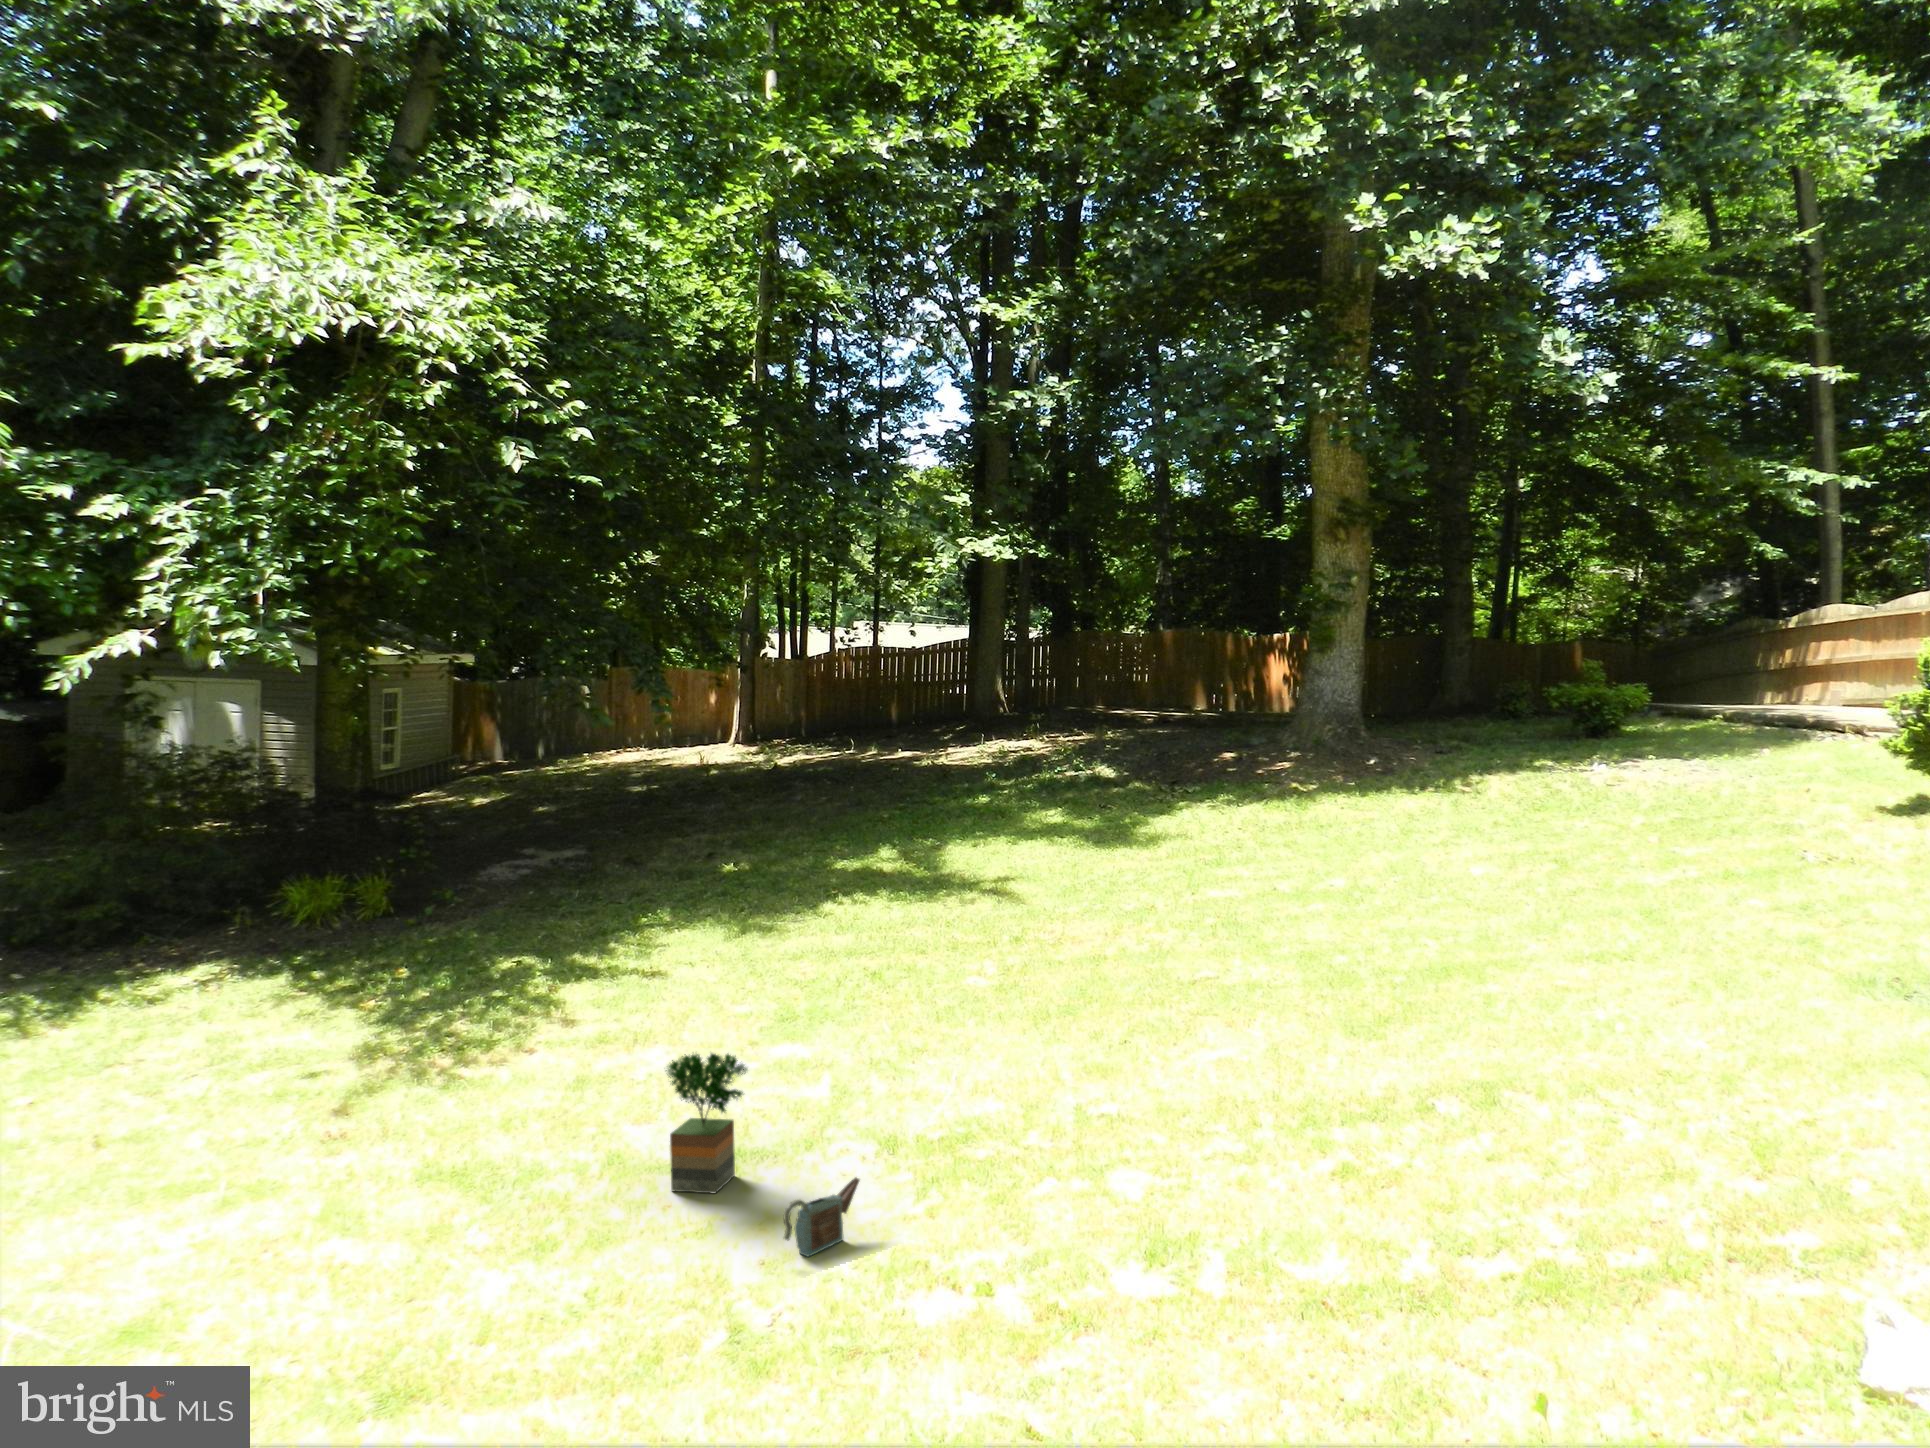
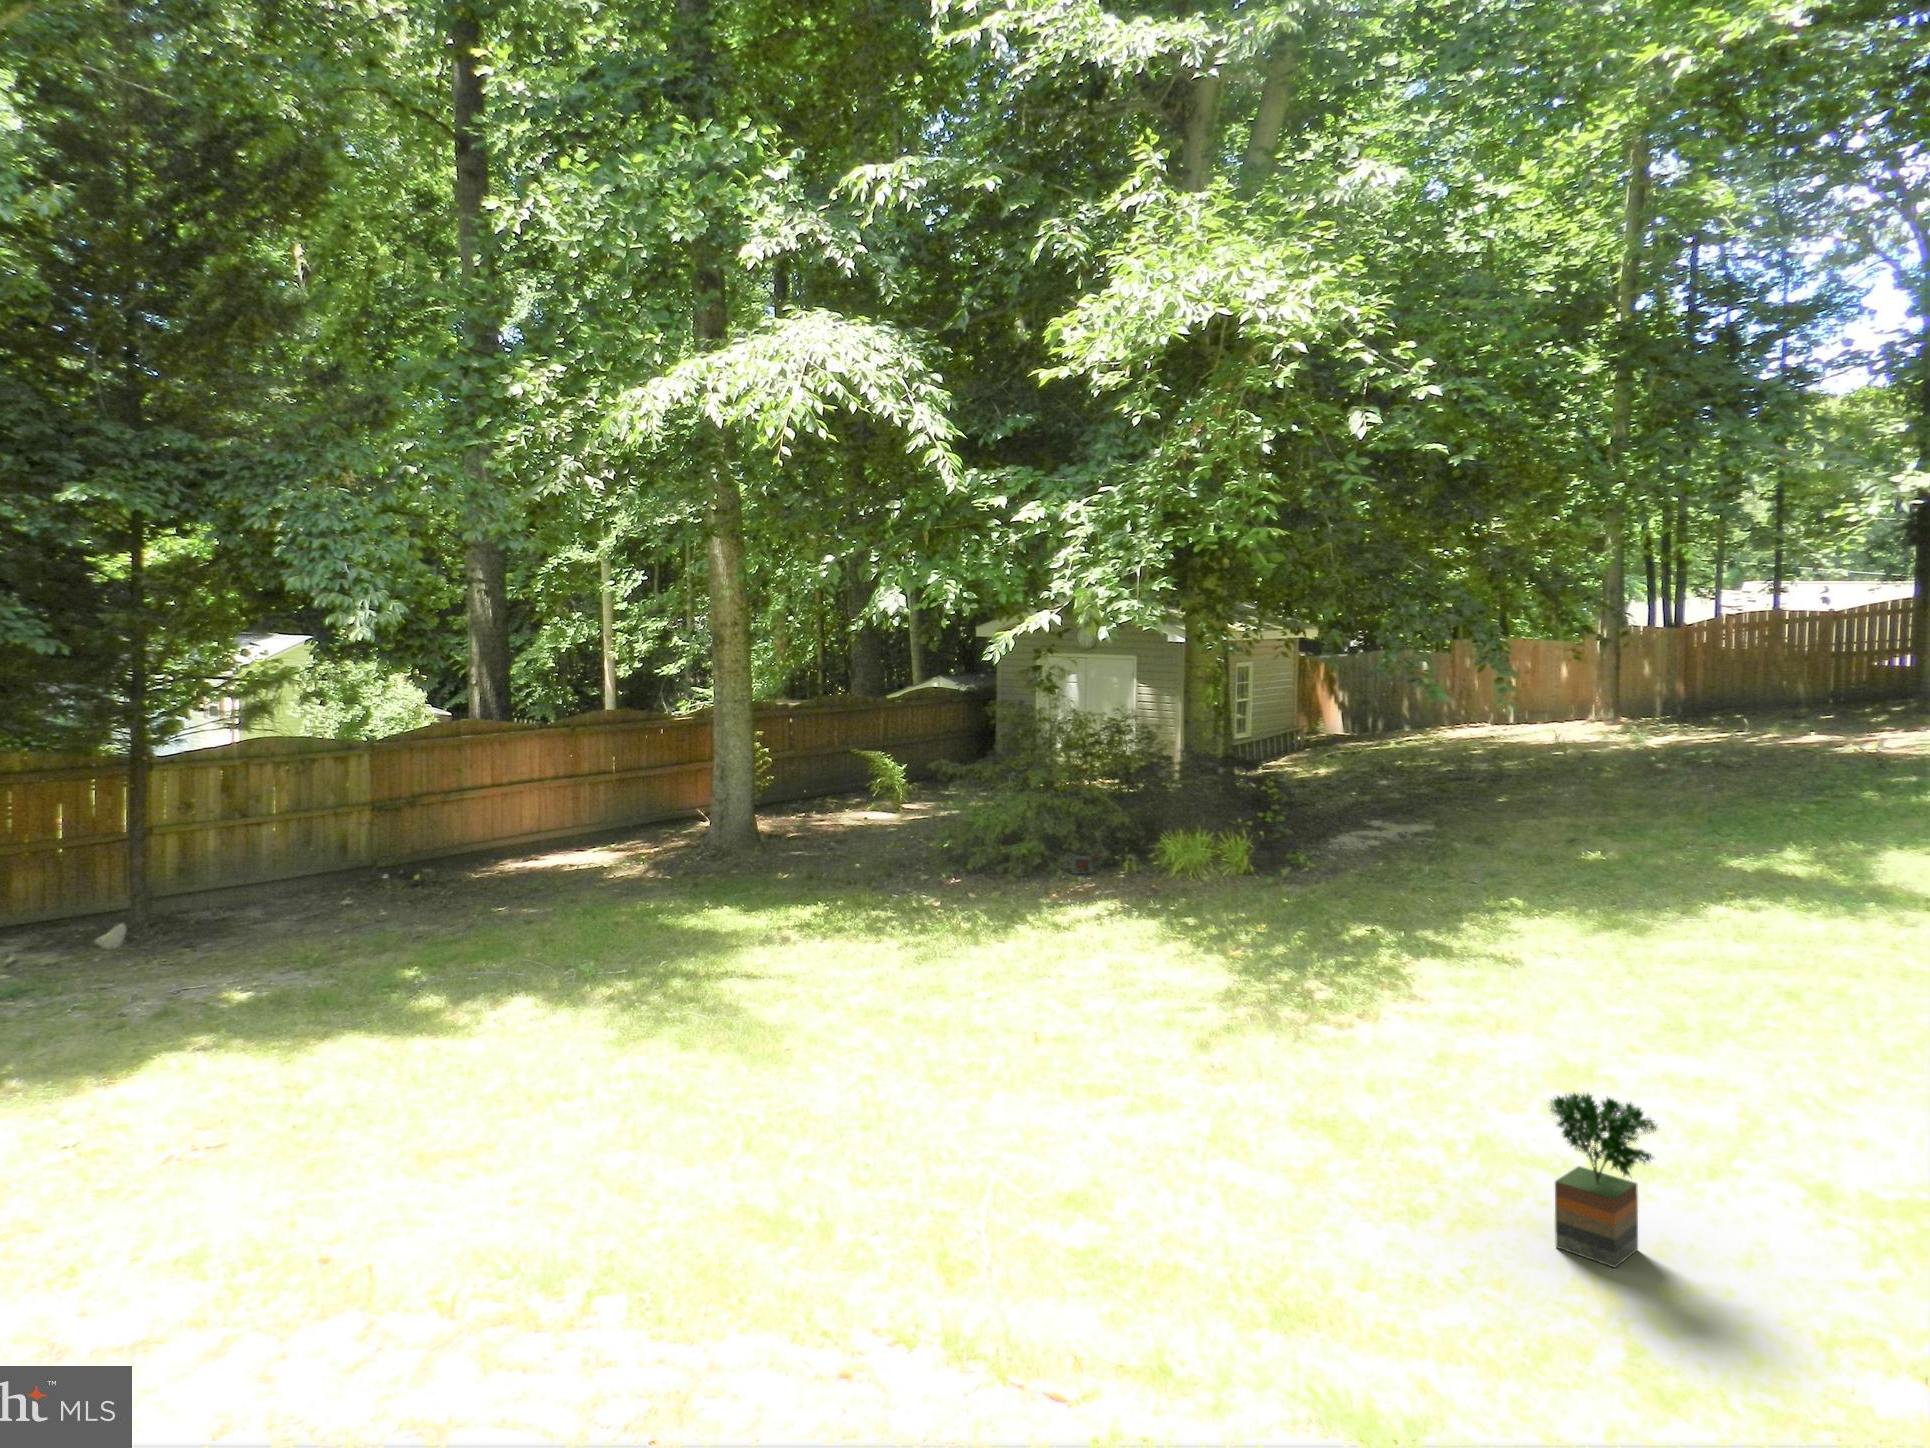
watering can: present [784,1178,859,1257] -> present [1065,853,1100,874]

